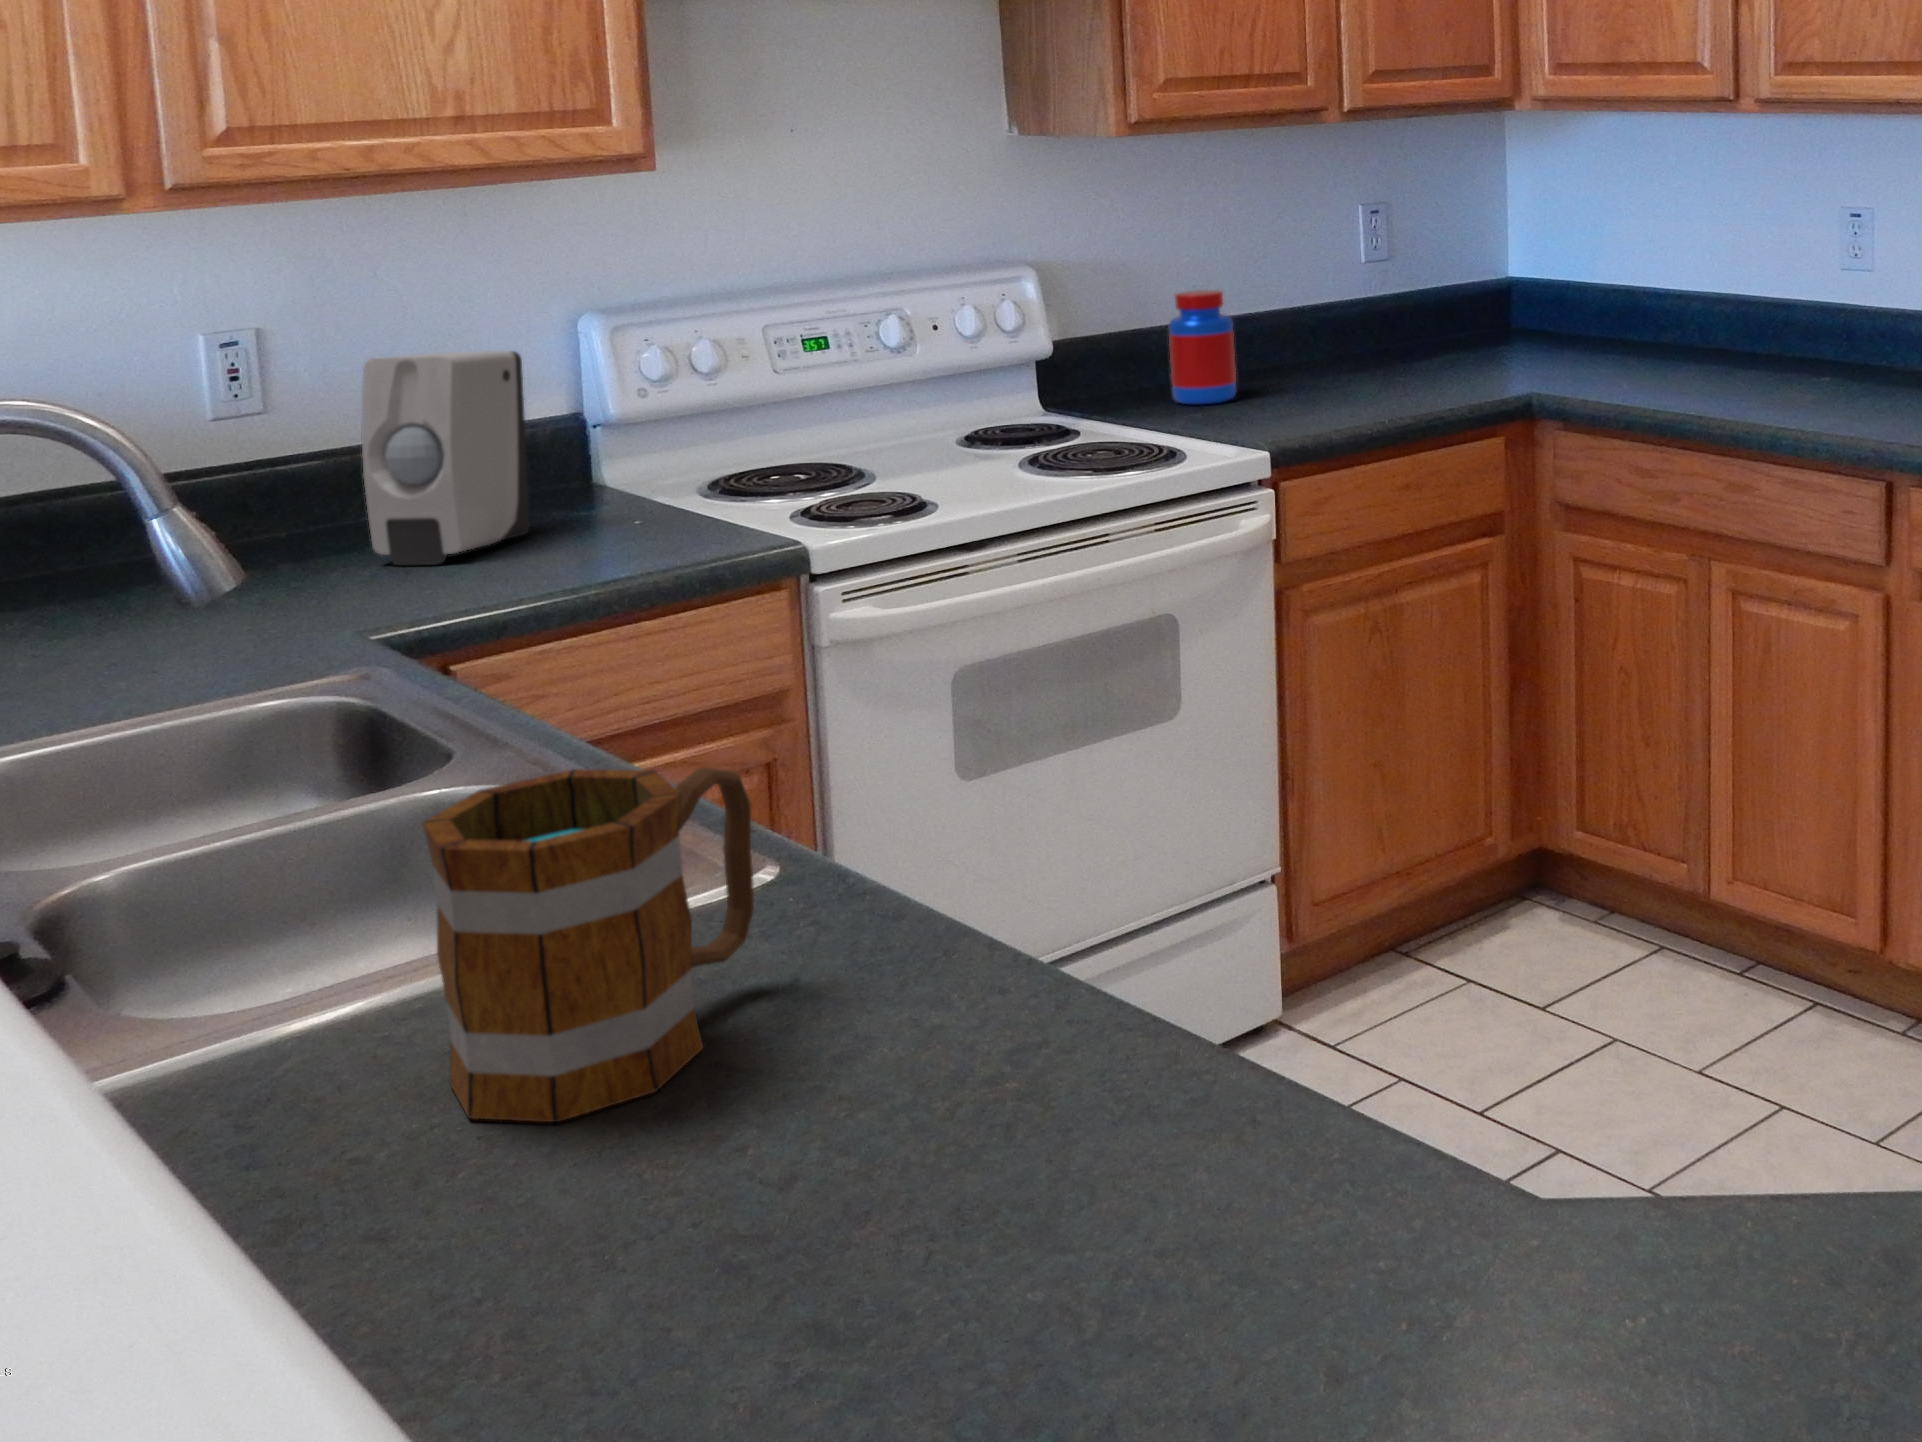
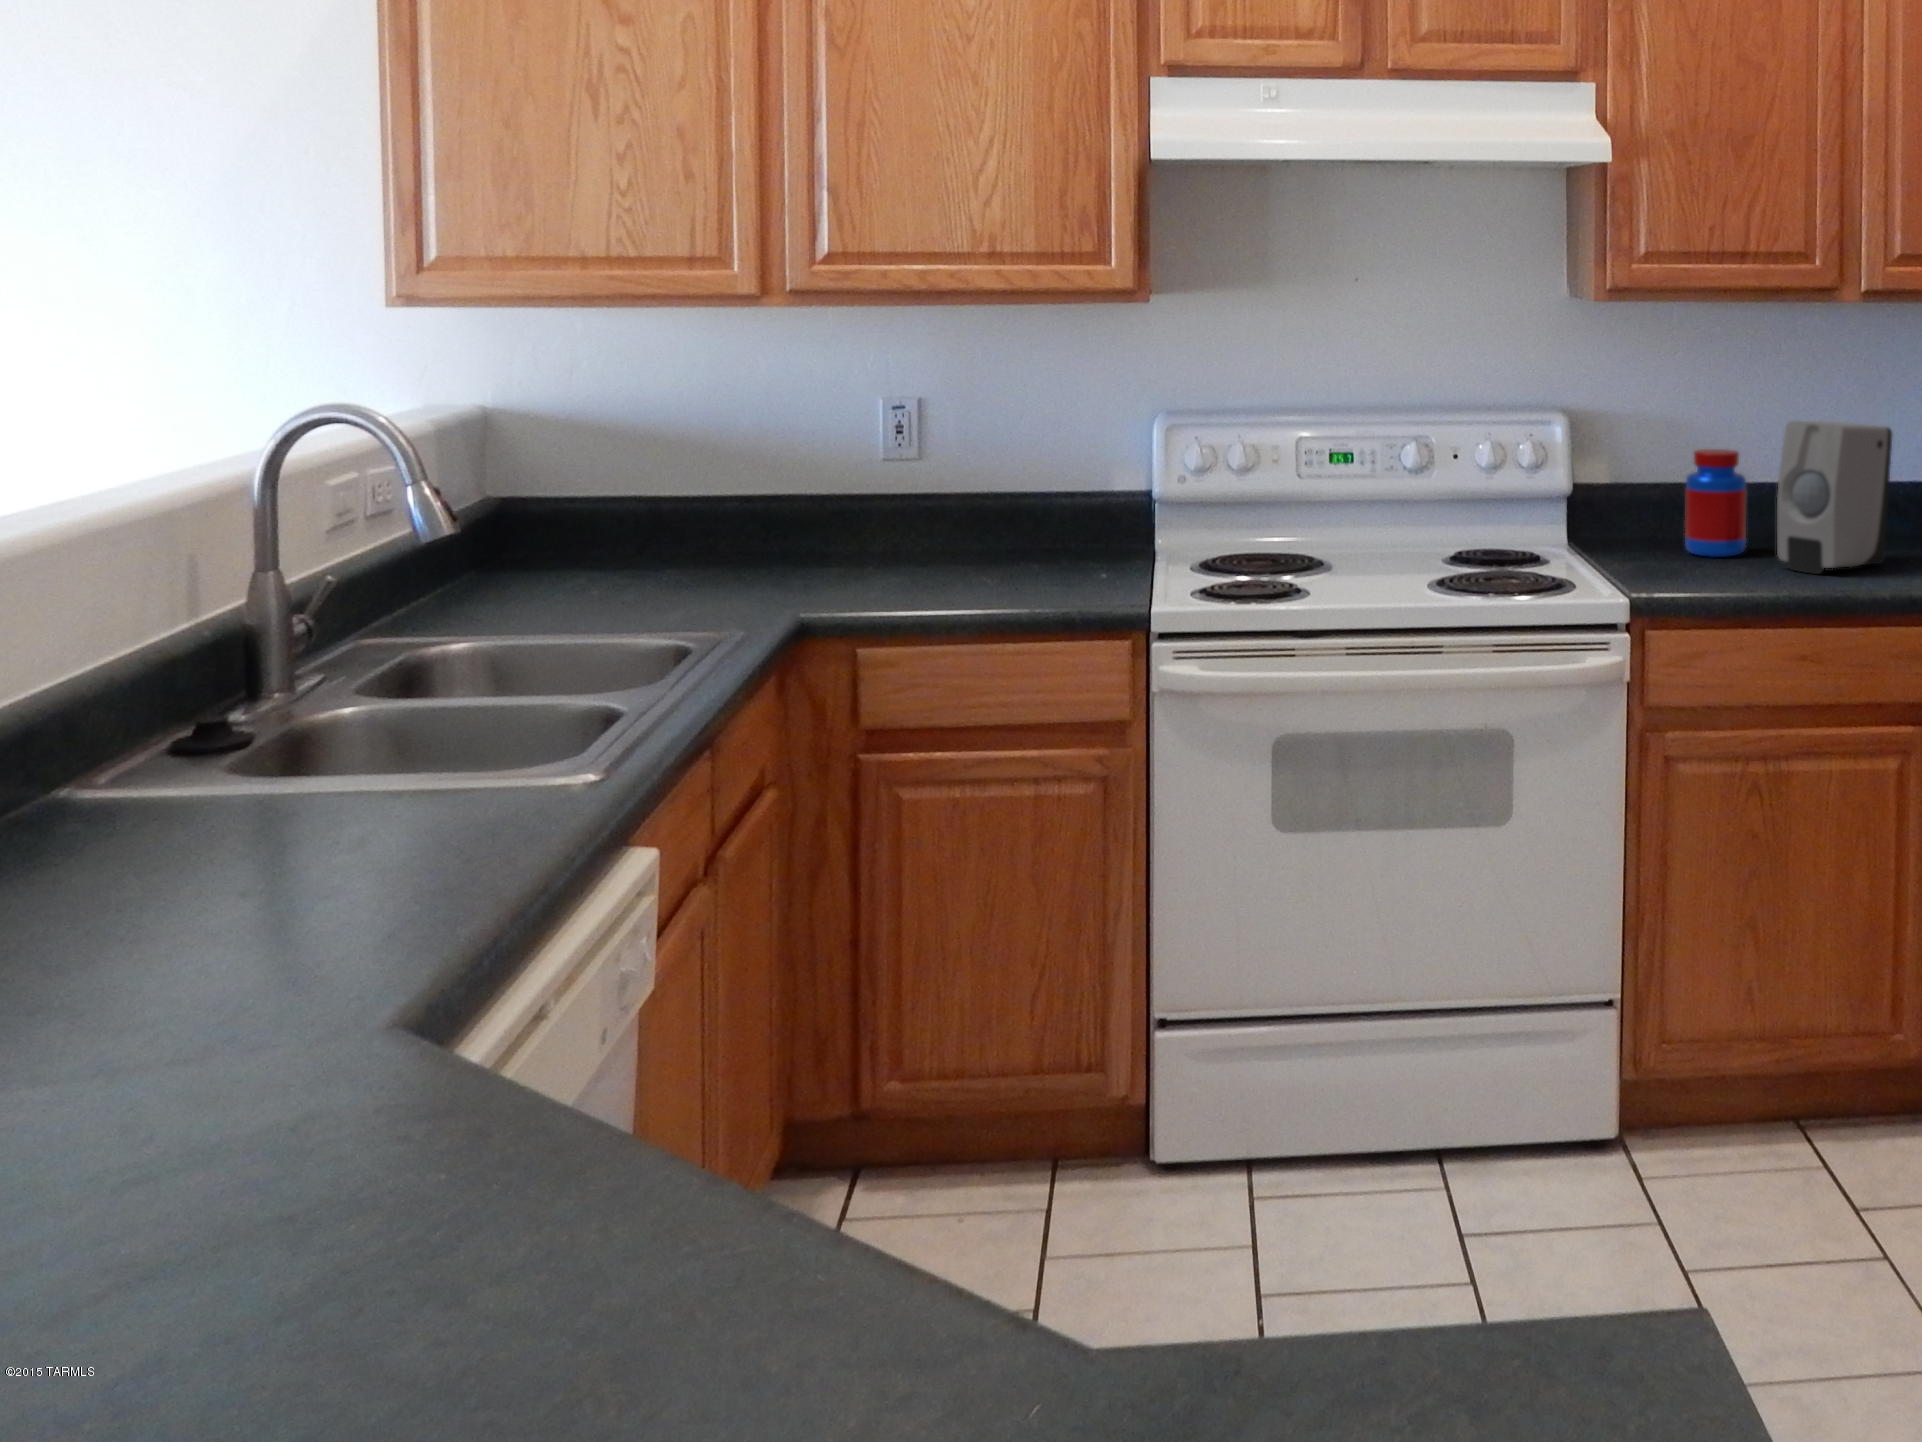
soap dispenser: present [362,351,530,565] -> present [1777,421,1892,574]
mug: present [423,767,754,1122] -> none [123,711,387,927]

